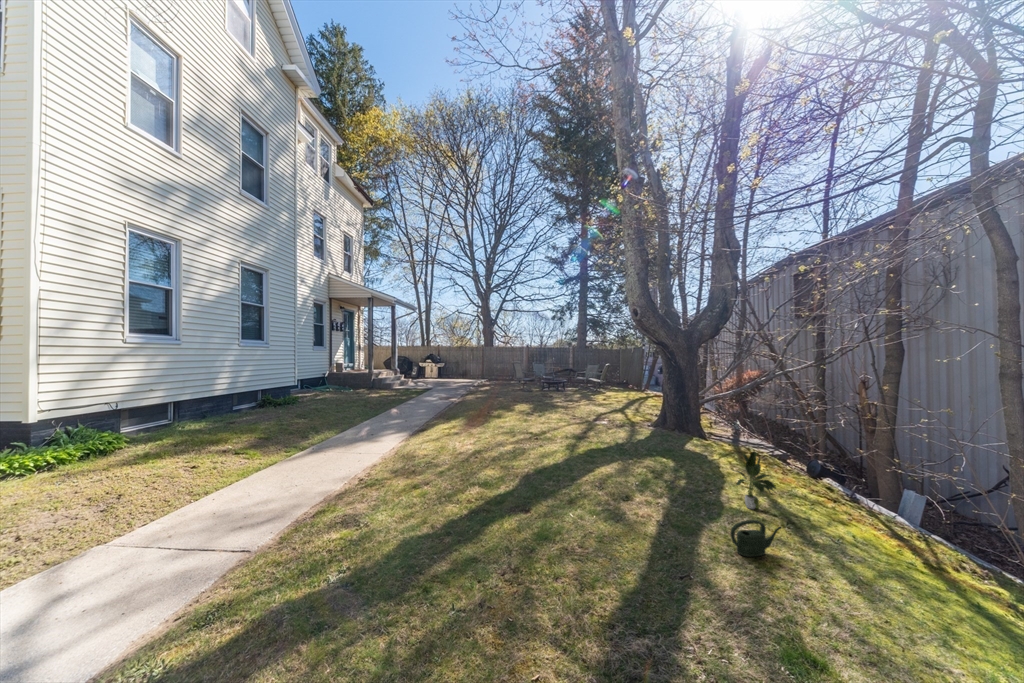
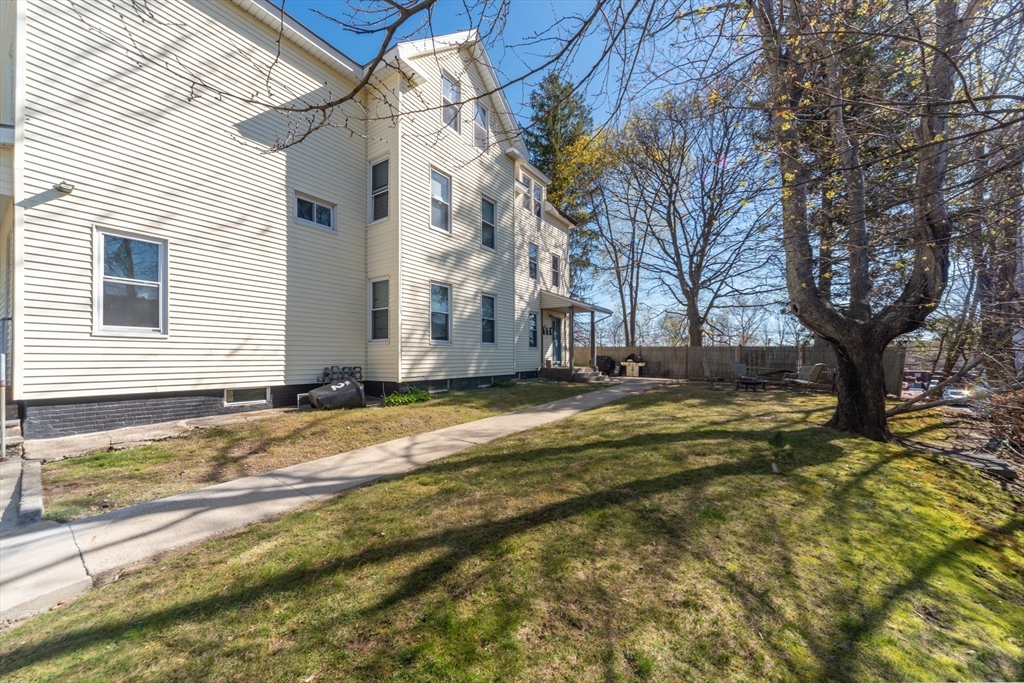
watering can: present [730,520,781,557] -> none [715,463,755,486]

